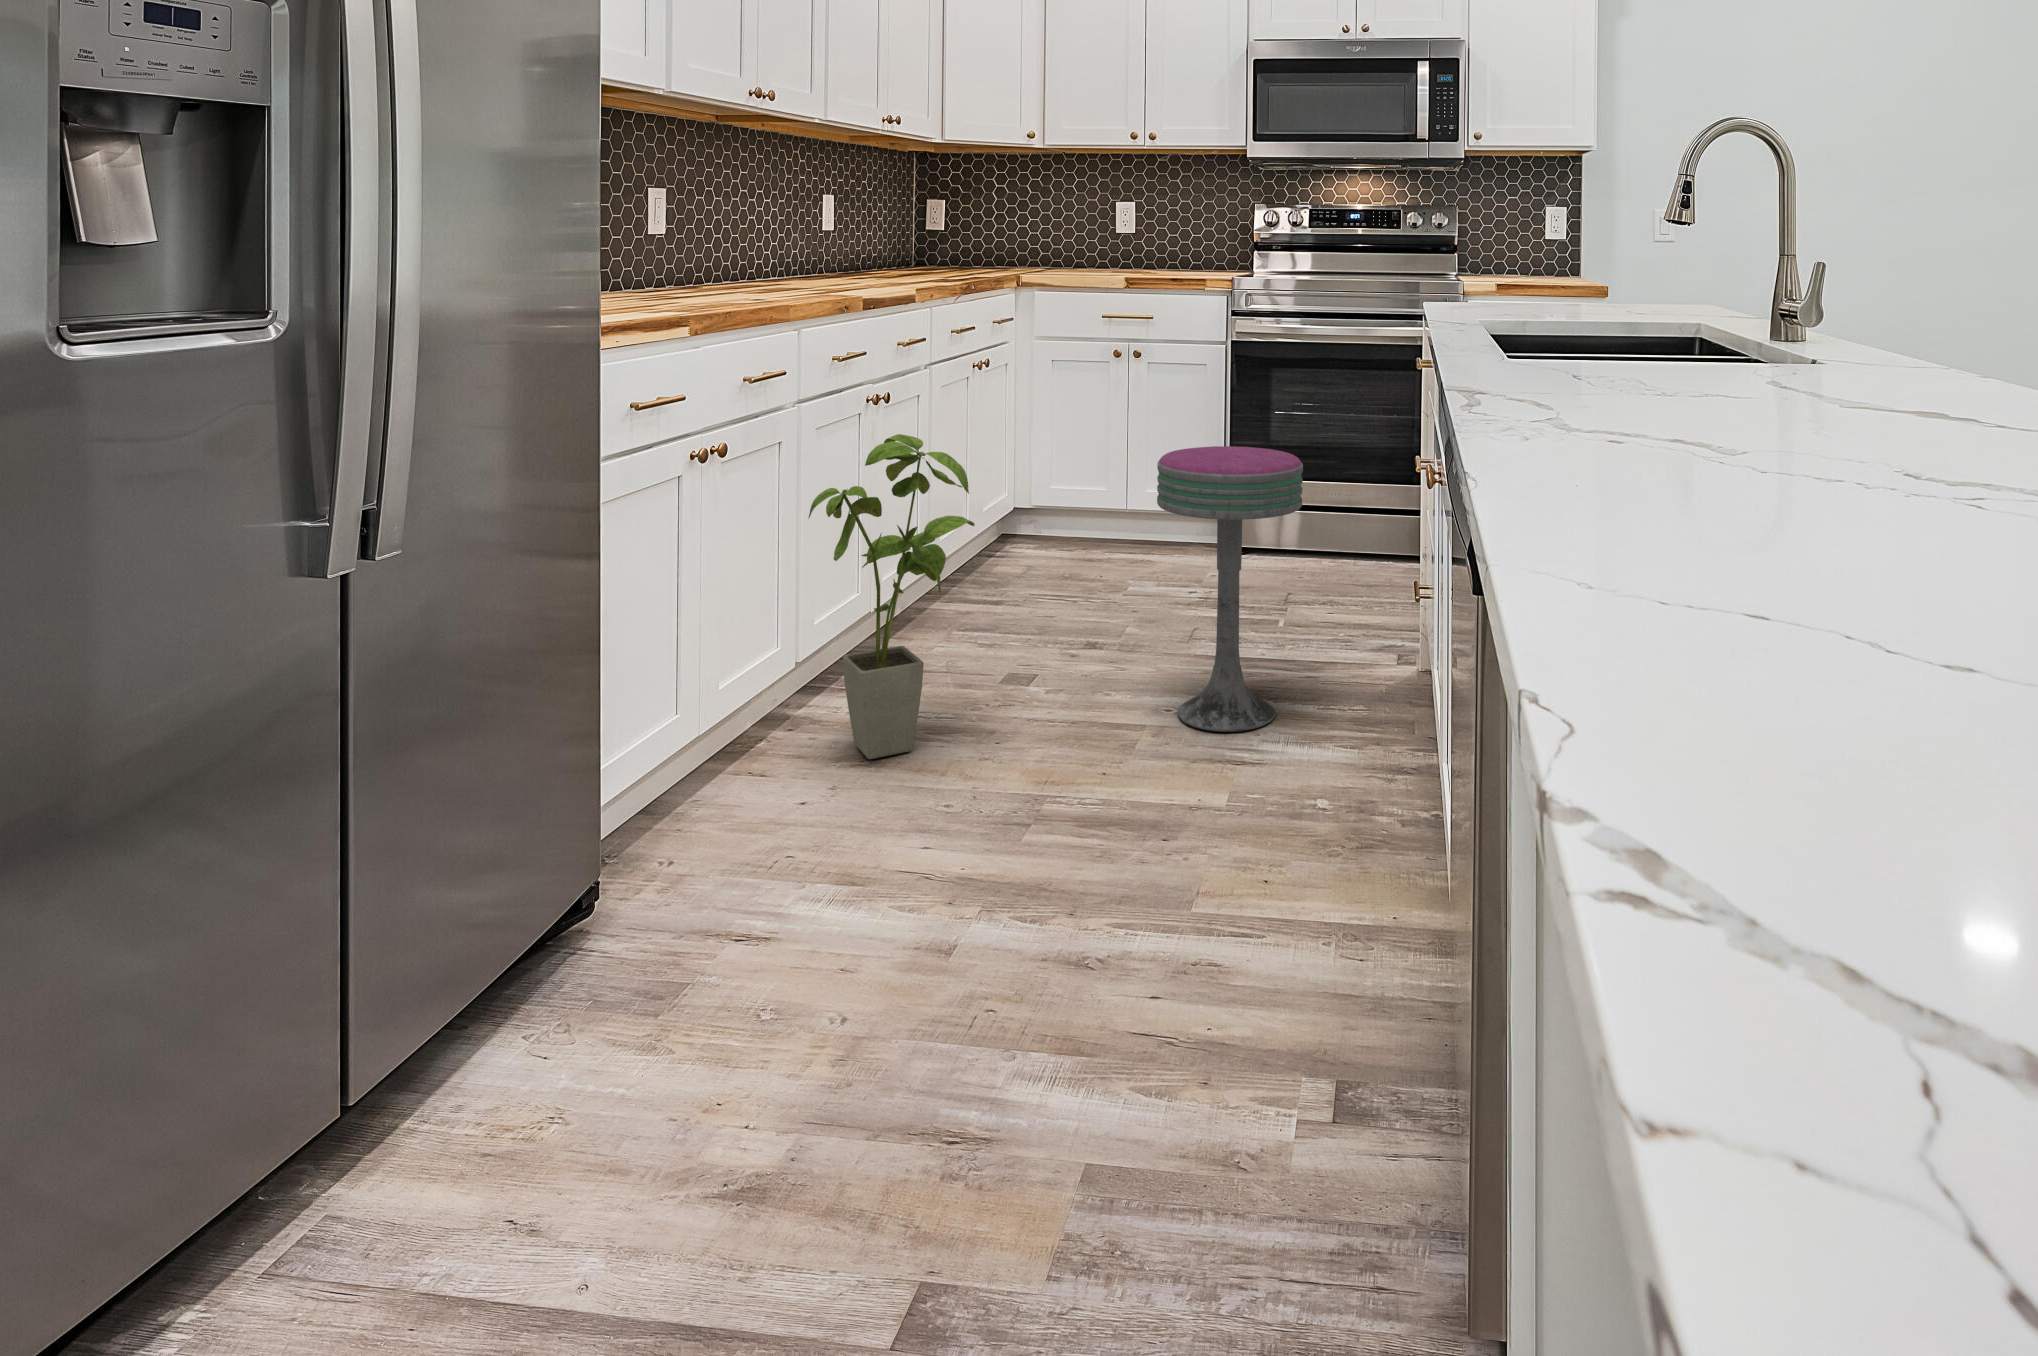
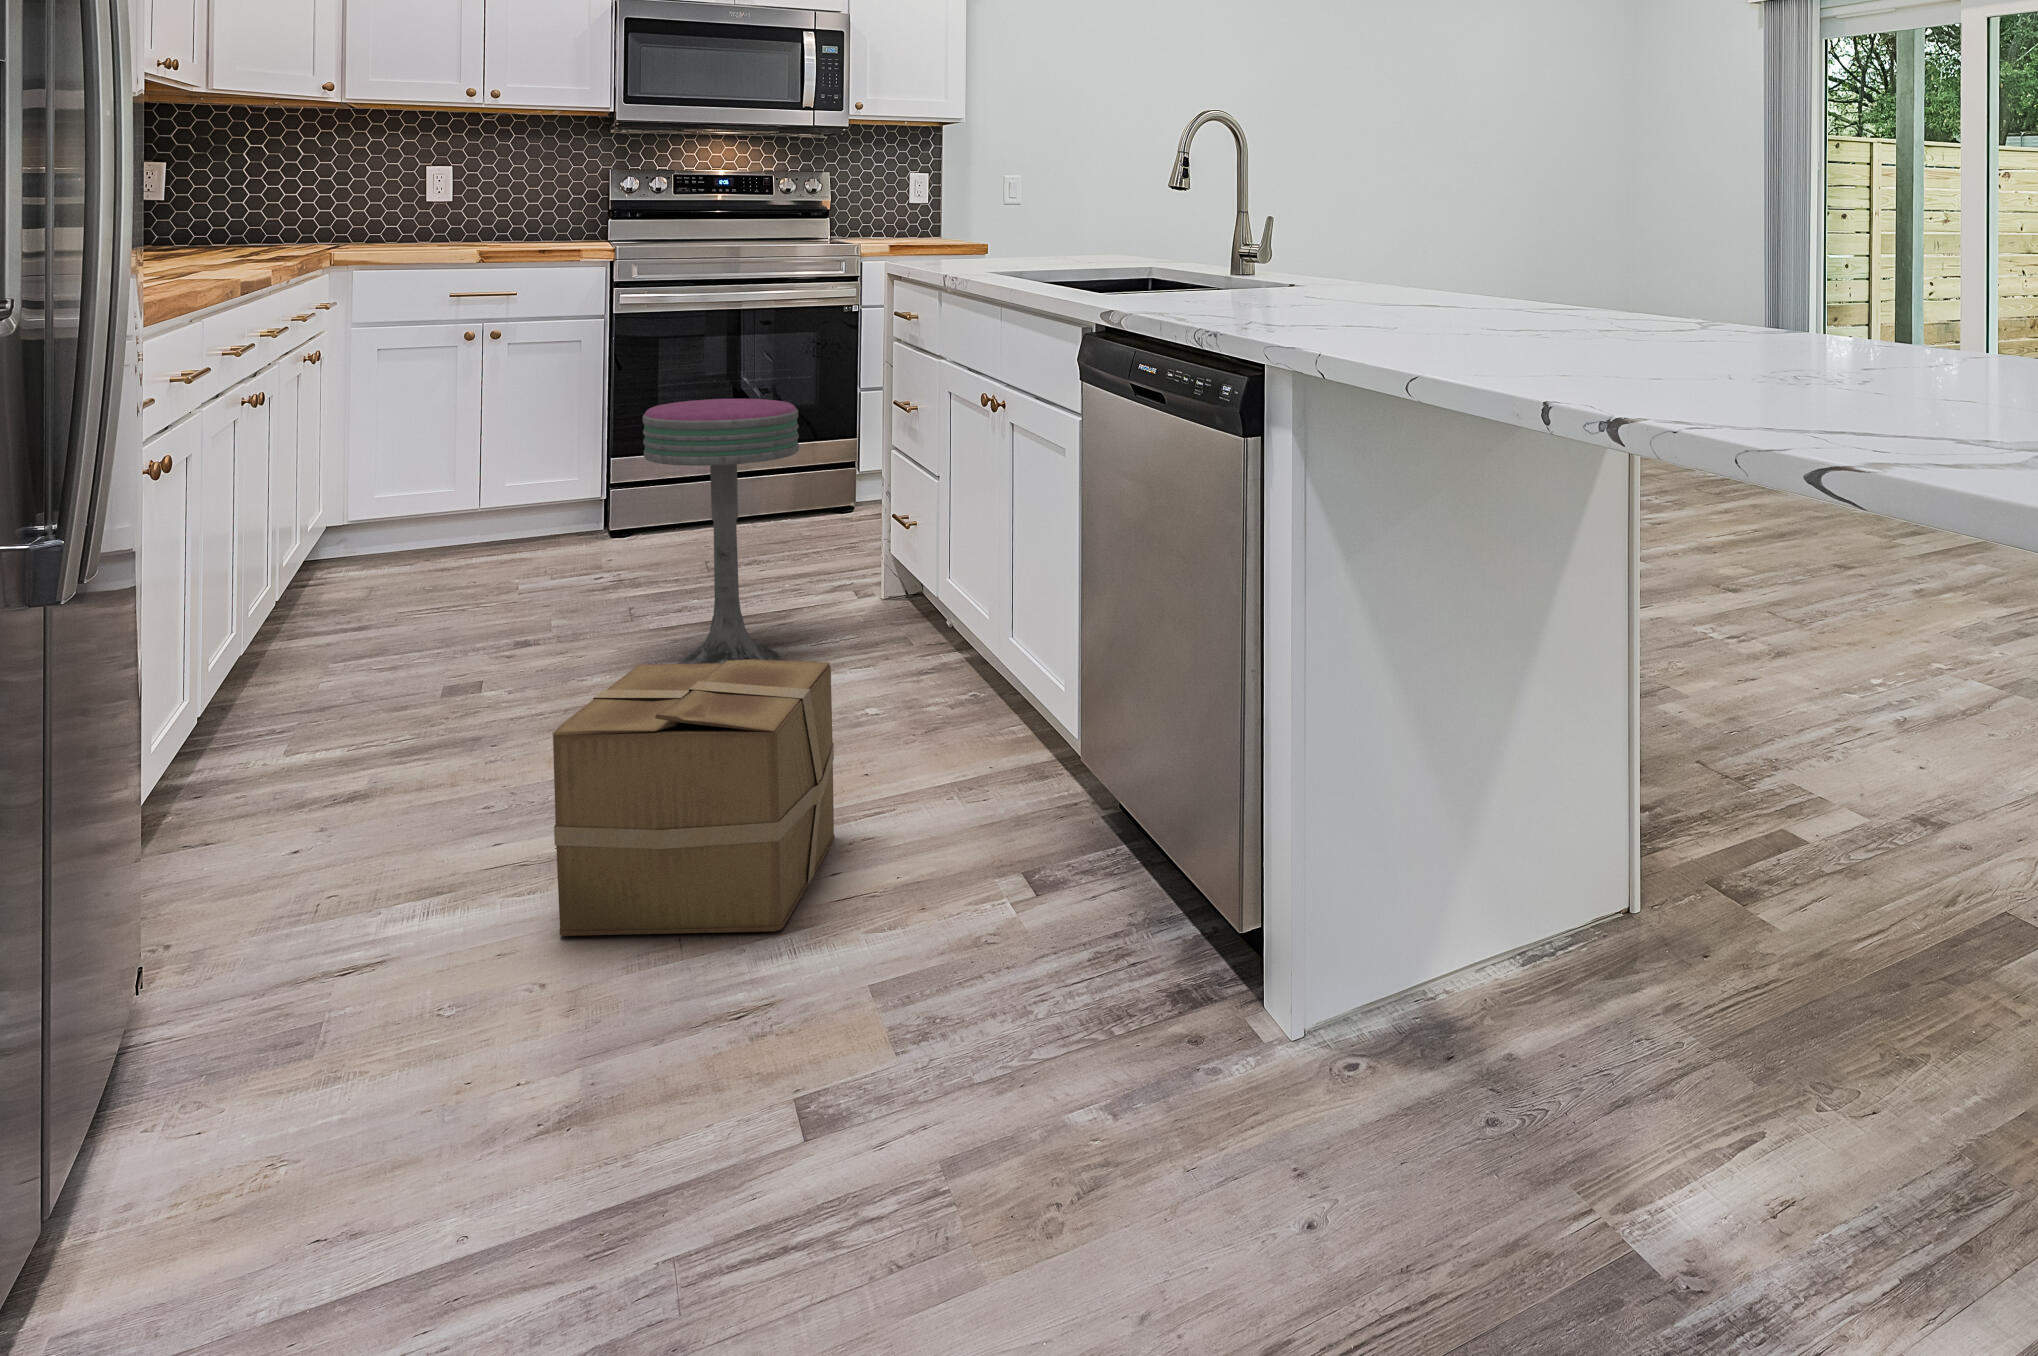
house plant: present [809,434,975,759] -> none [235,402,462,772]
cardboard box: none [886,733,1189,1071] -> present [553,659,835,936]

